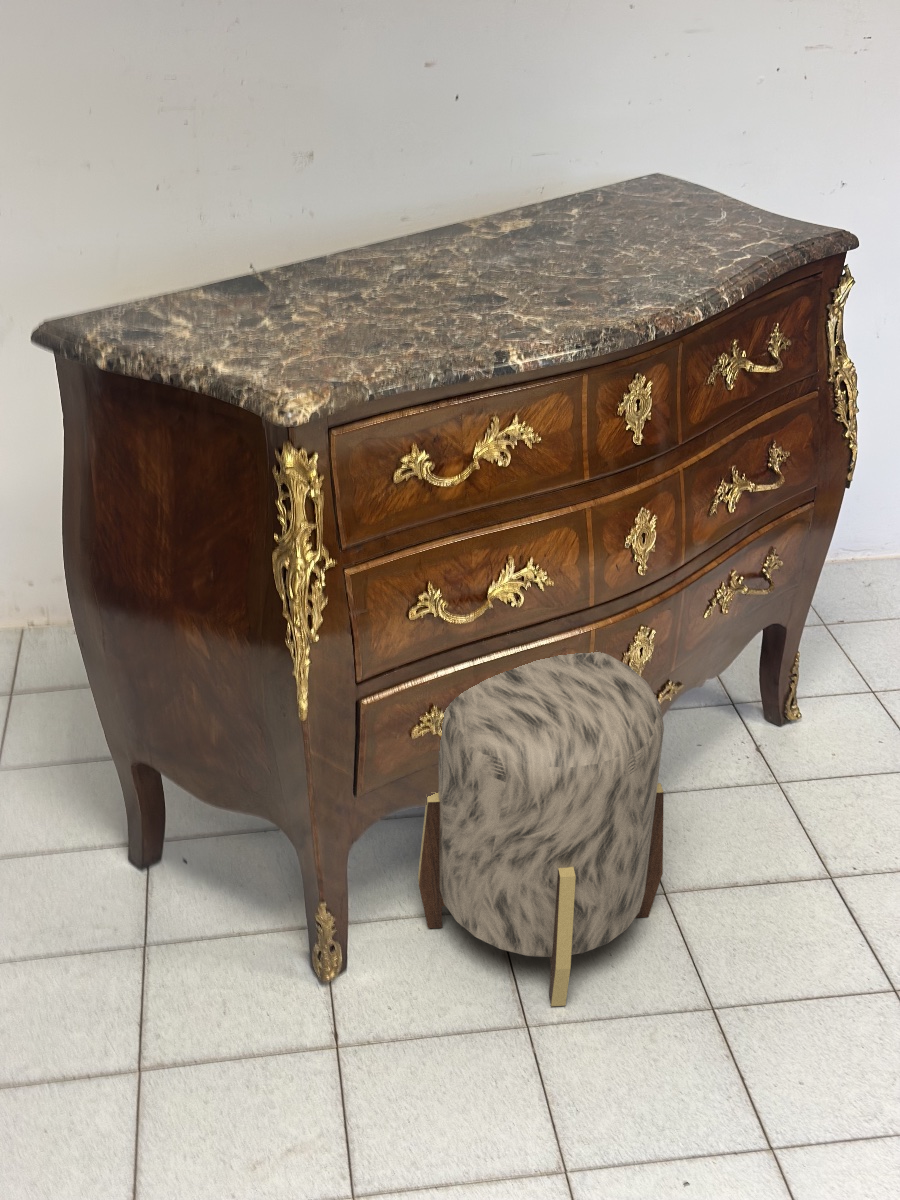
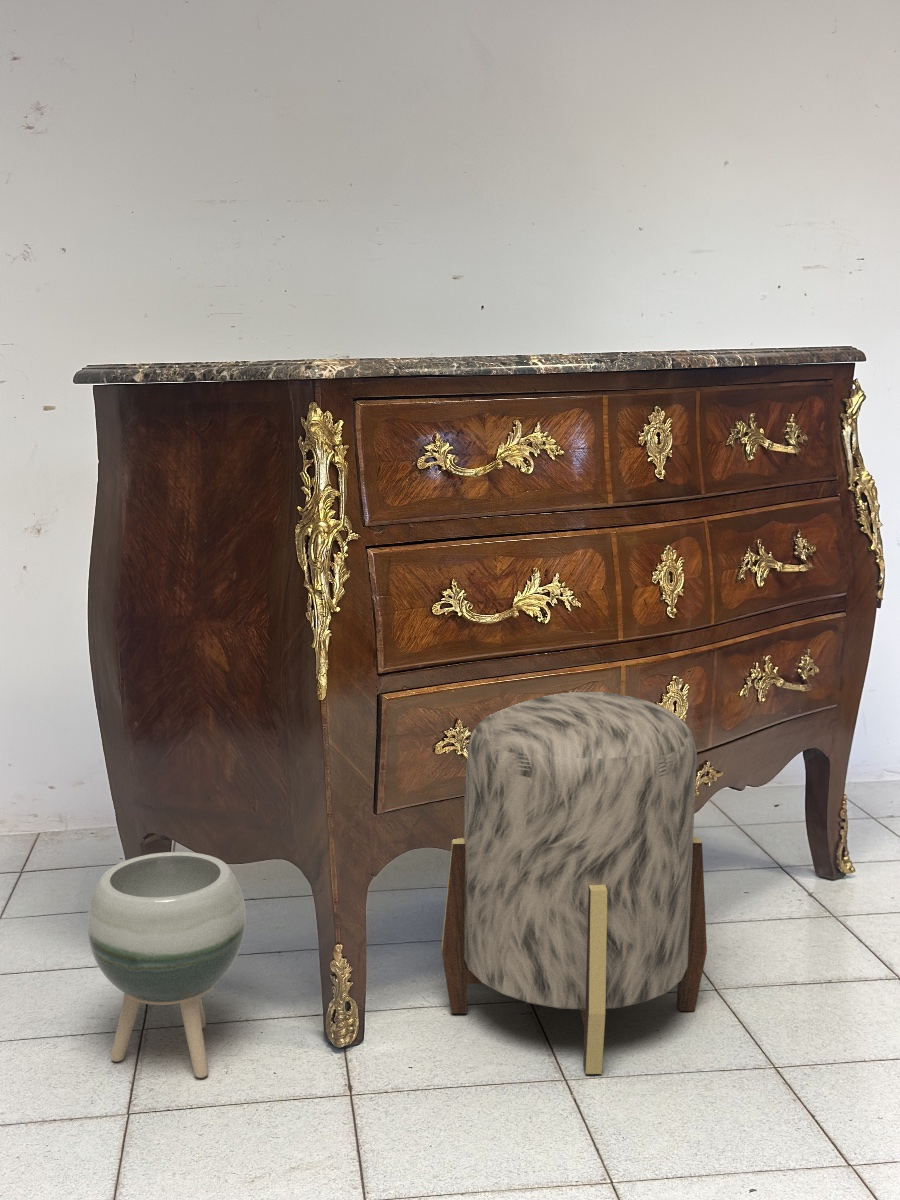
planter: none [86,822,235,1023] -> present [88,852,246,1078]

